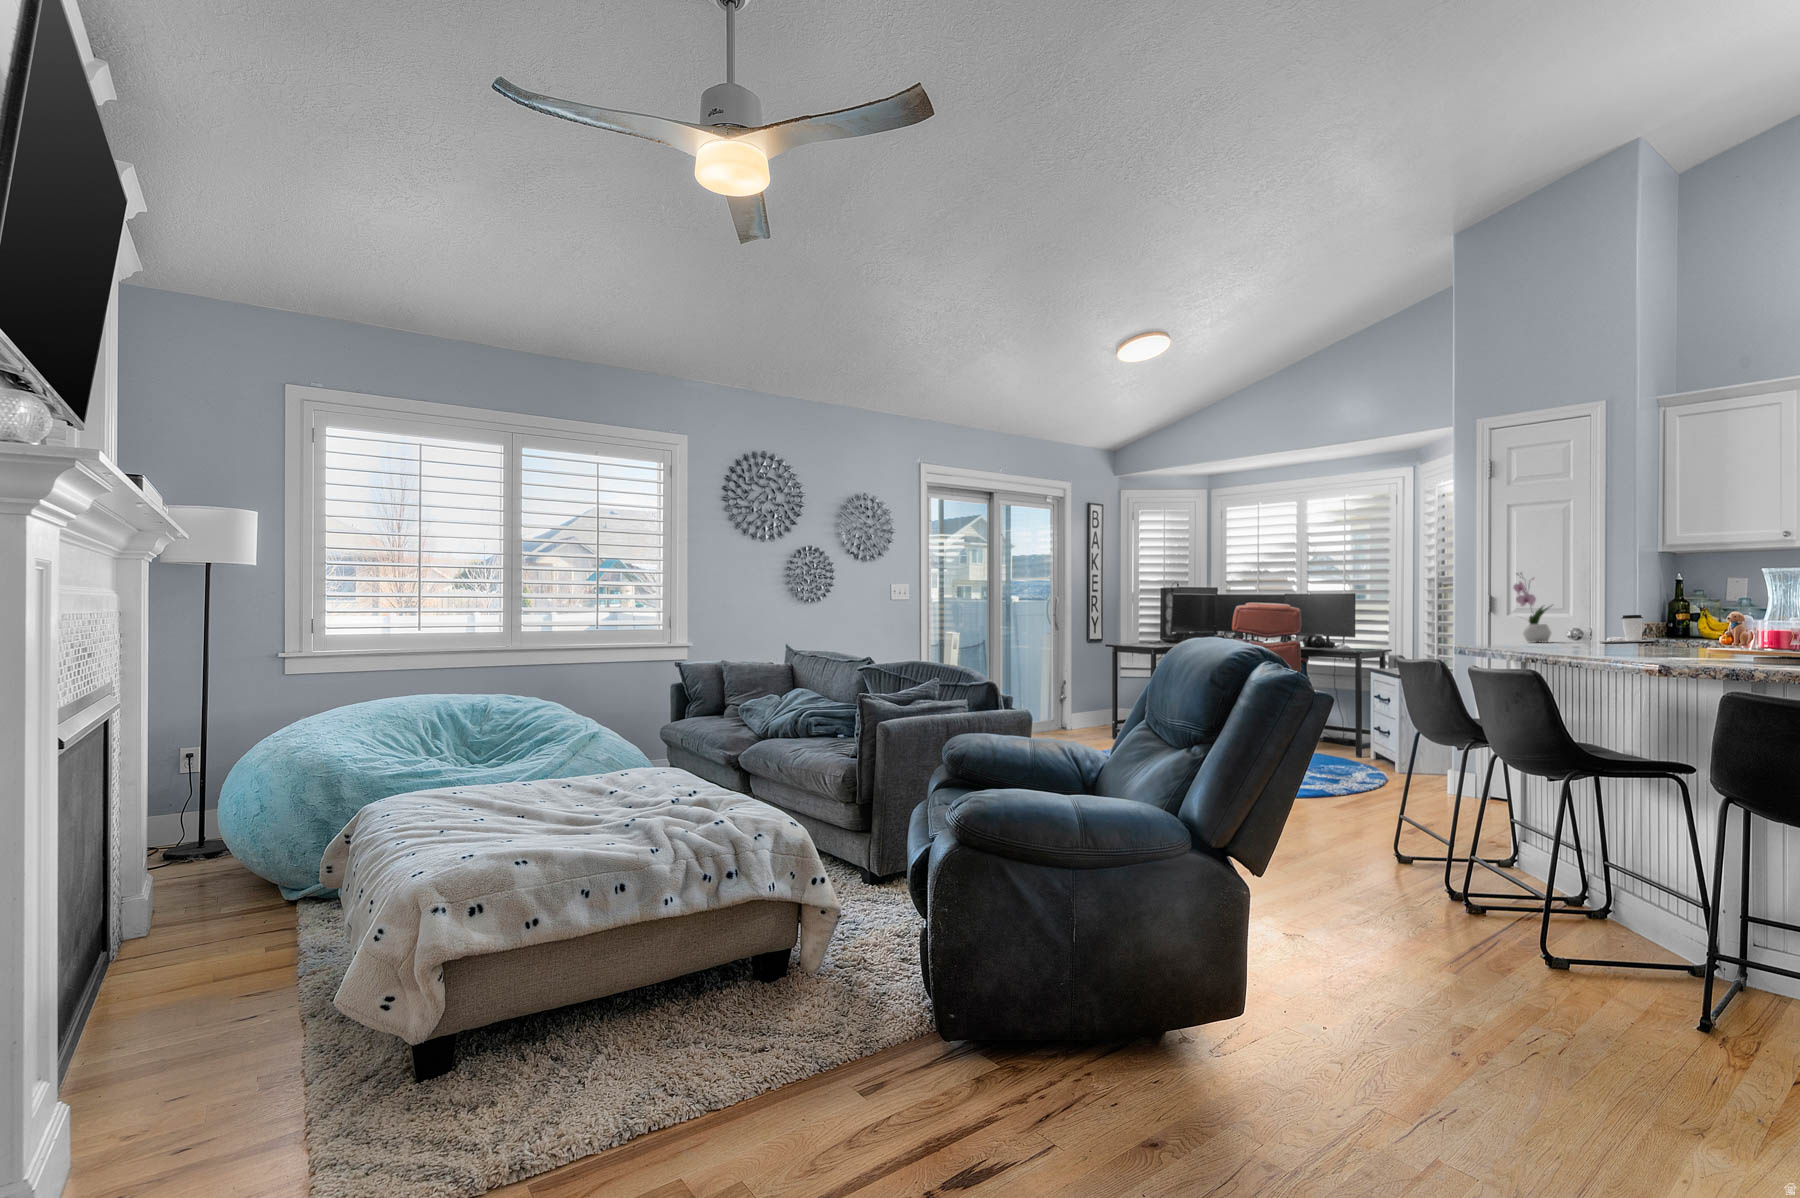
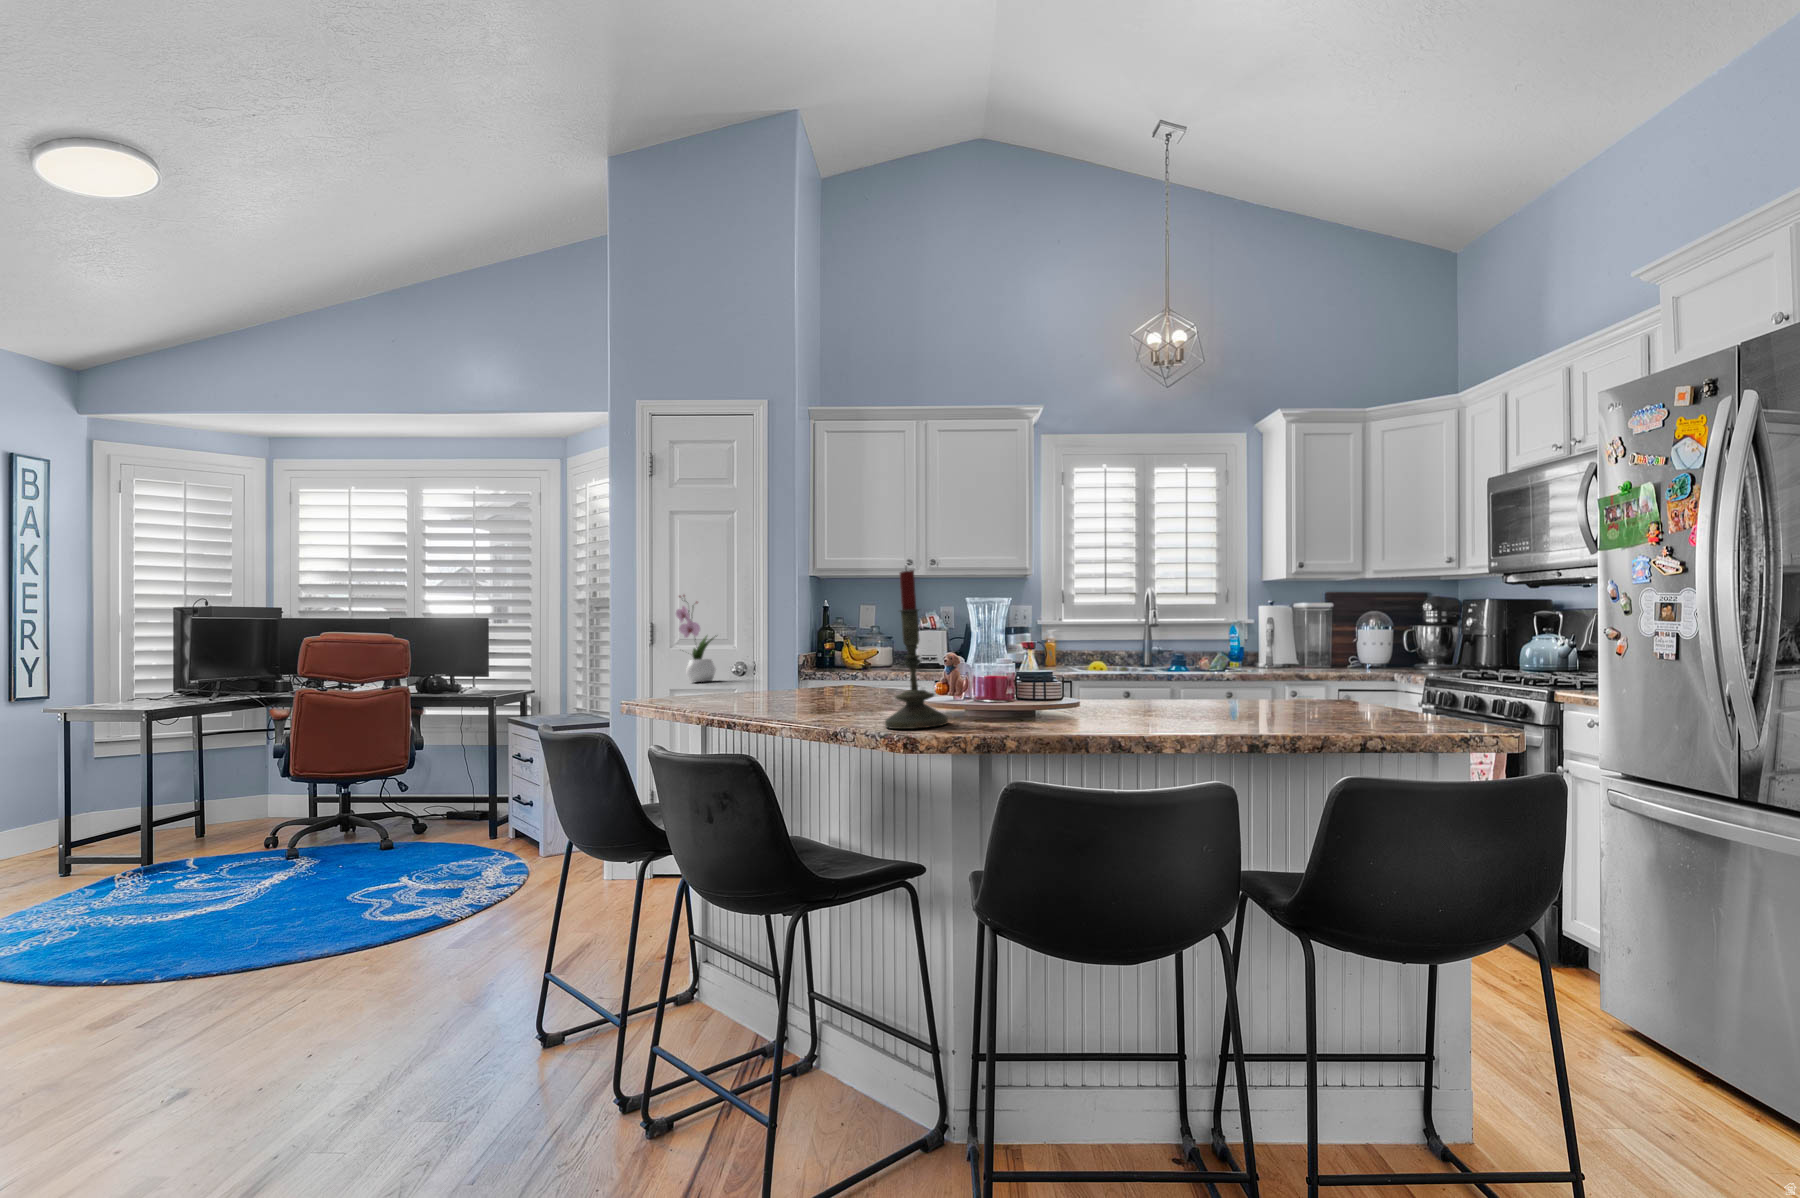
candle: none [1664,541,1728,661] -> present [885,570,948,729]
coffee cup: present [1599,615,1654,643] -> none [765,647,819,681]

